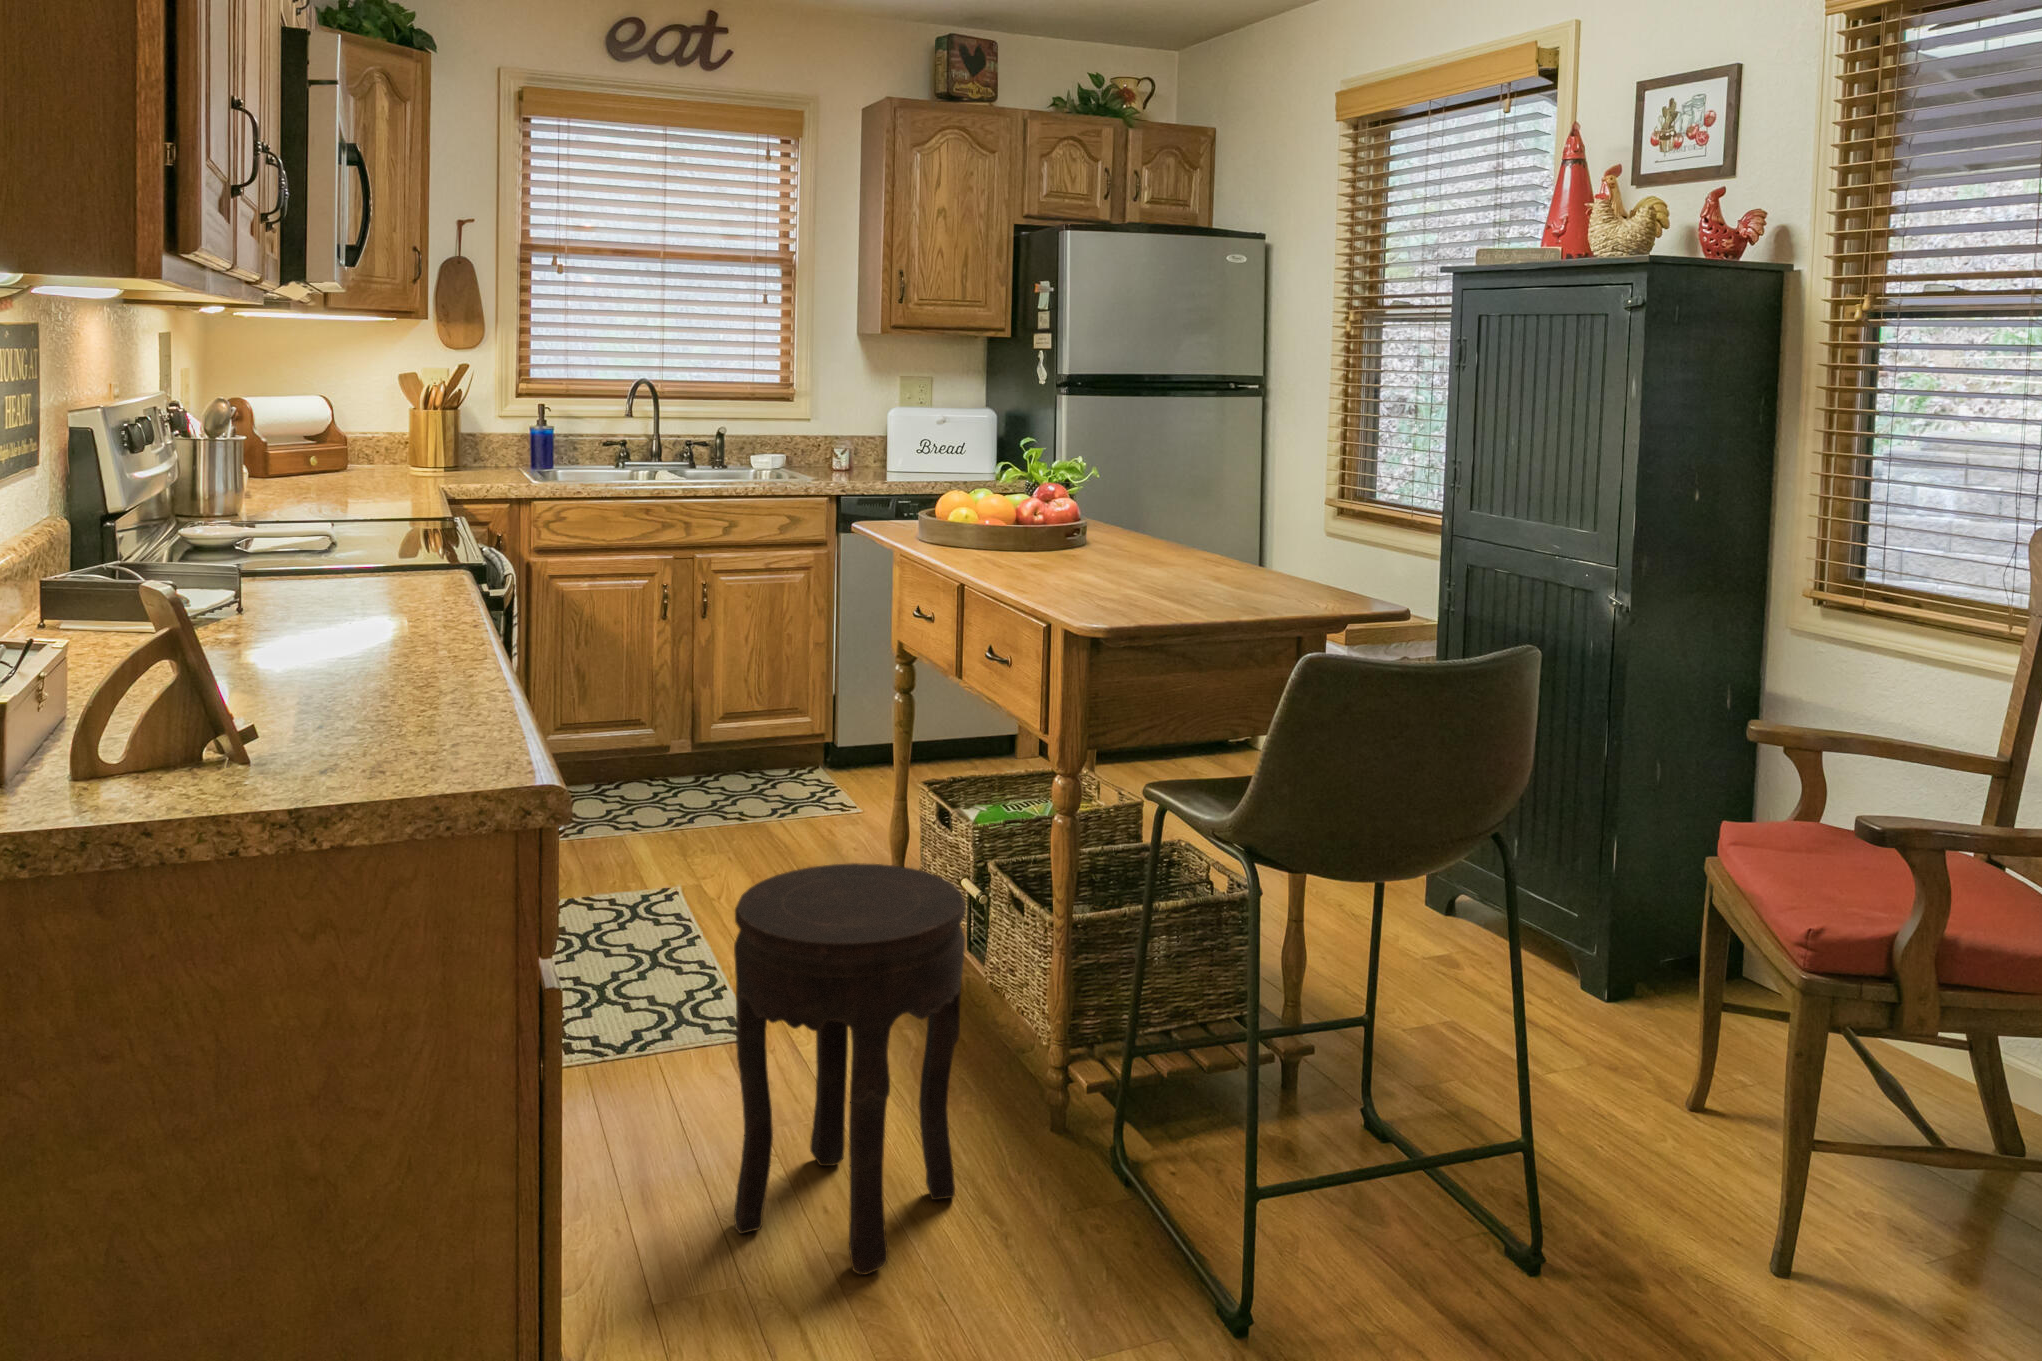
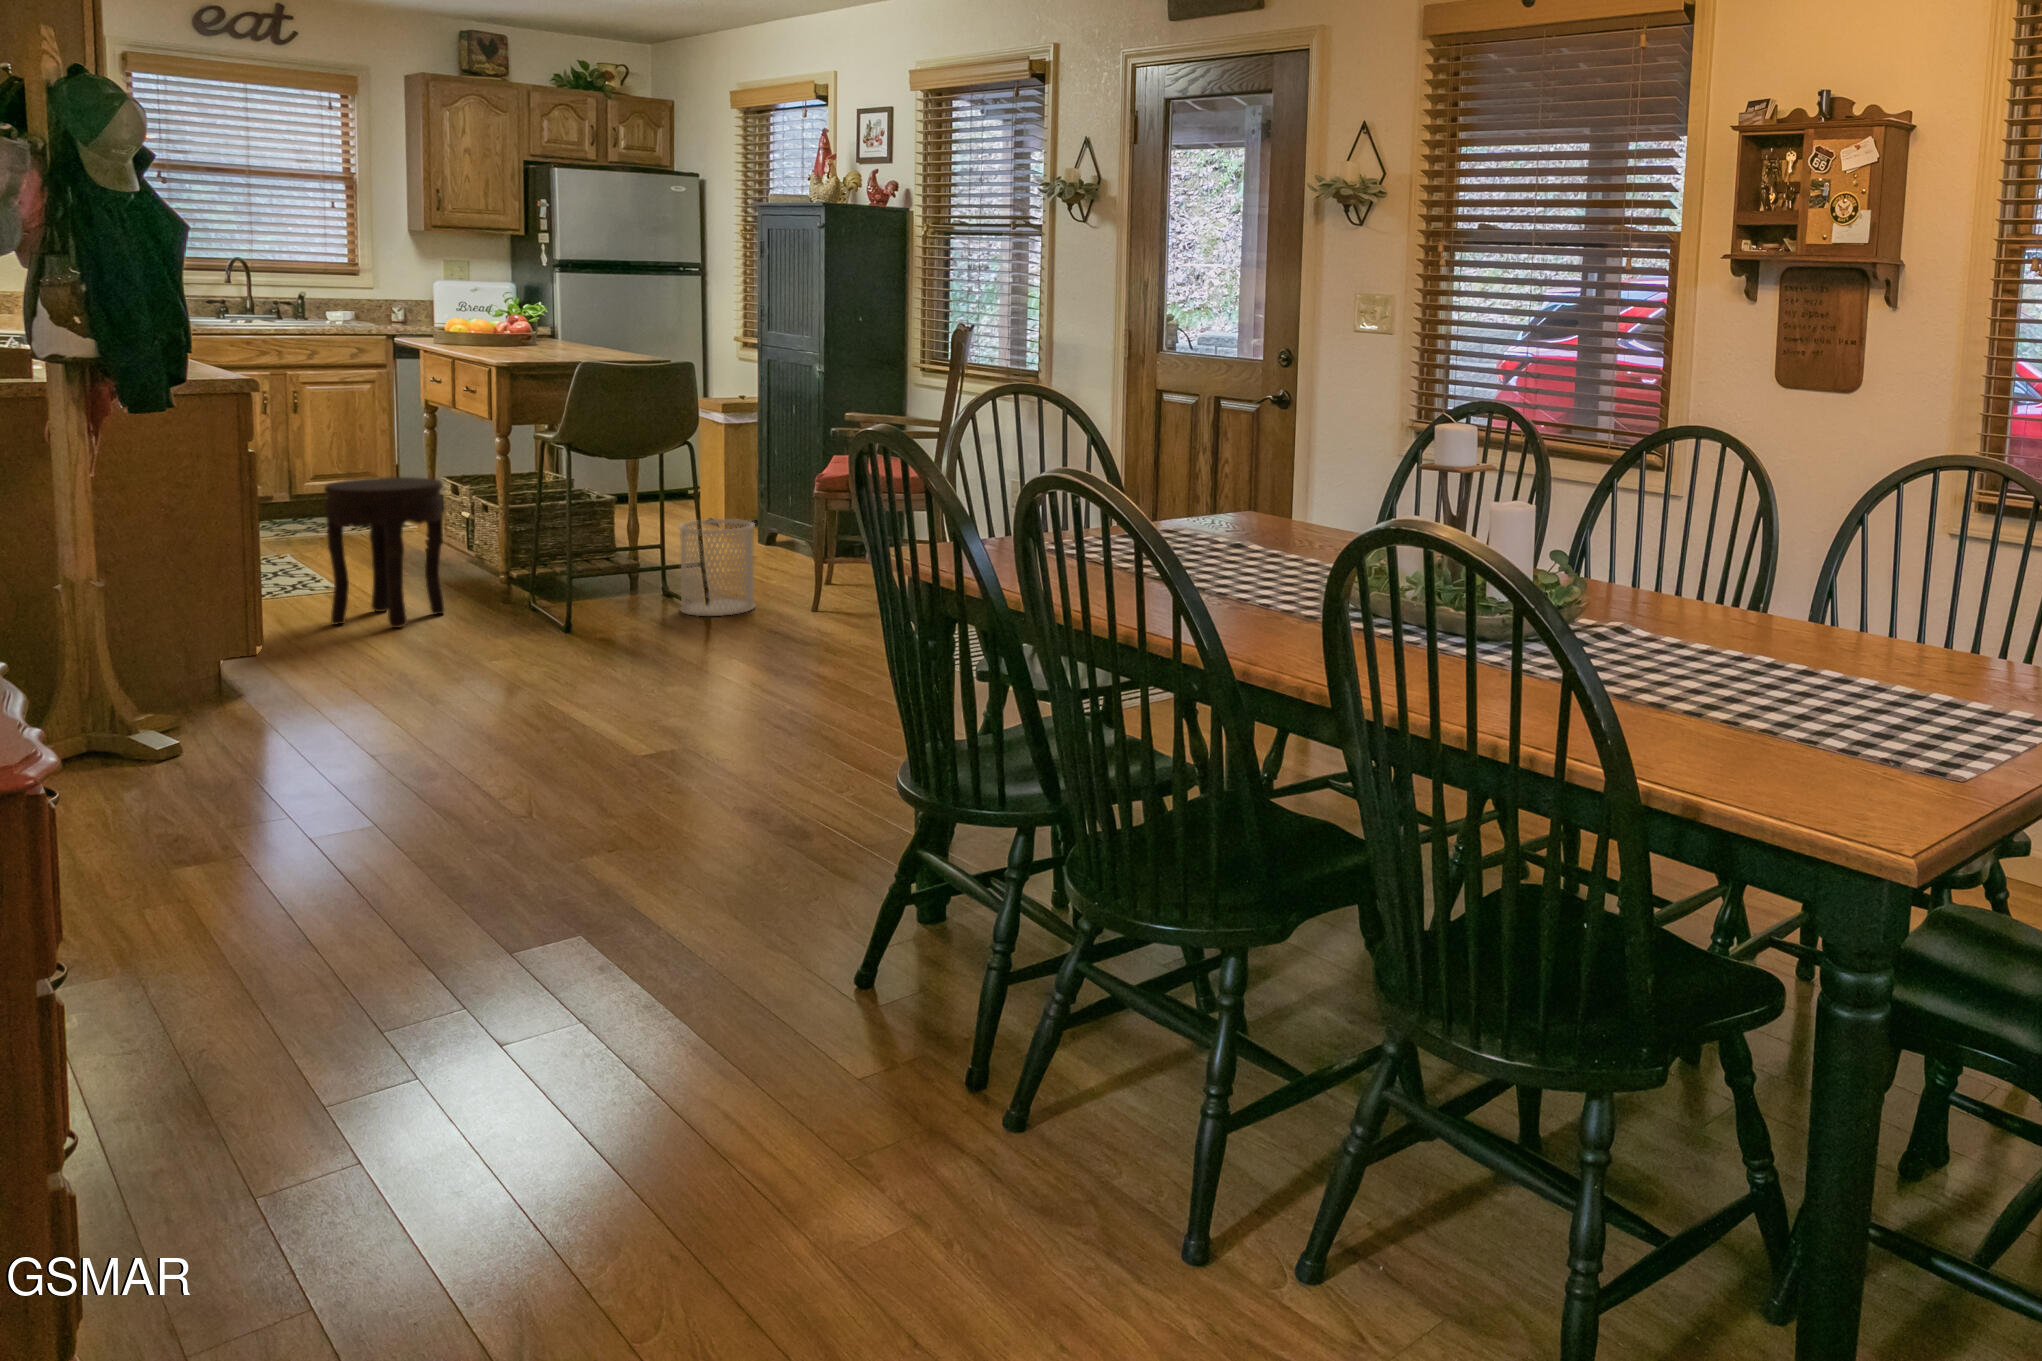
wastebasket: none [1465,1006,1662,1309] -> present [679,519,756,616]

